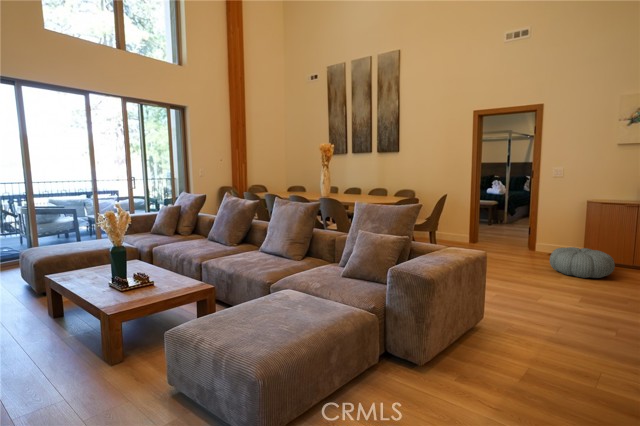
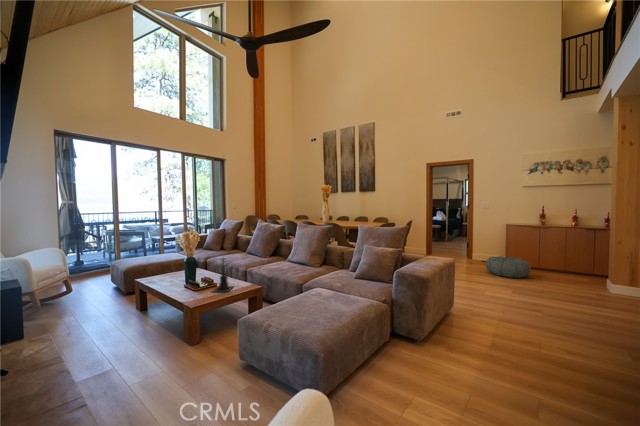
candle holder: none [143,241,177,294] -> present [213,258,233,292]

